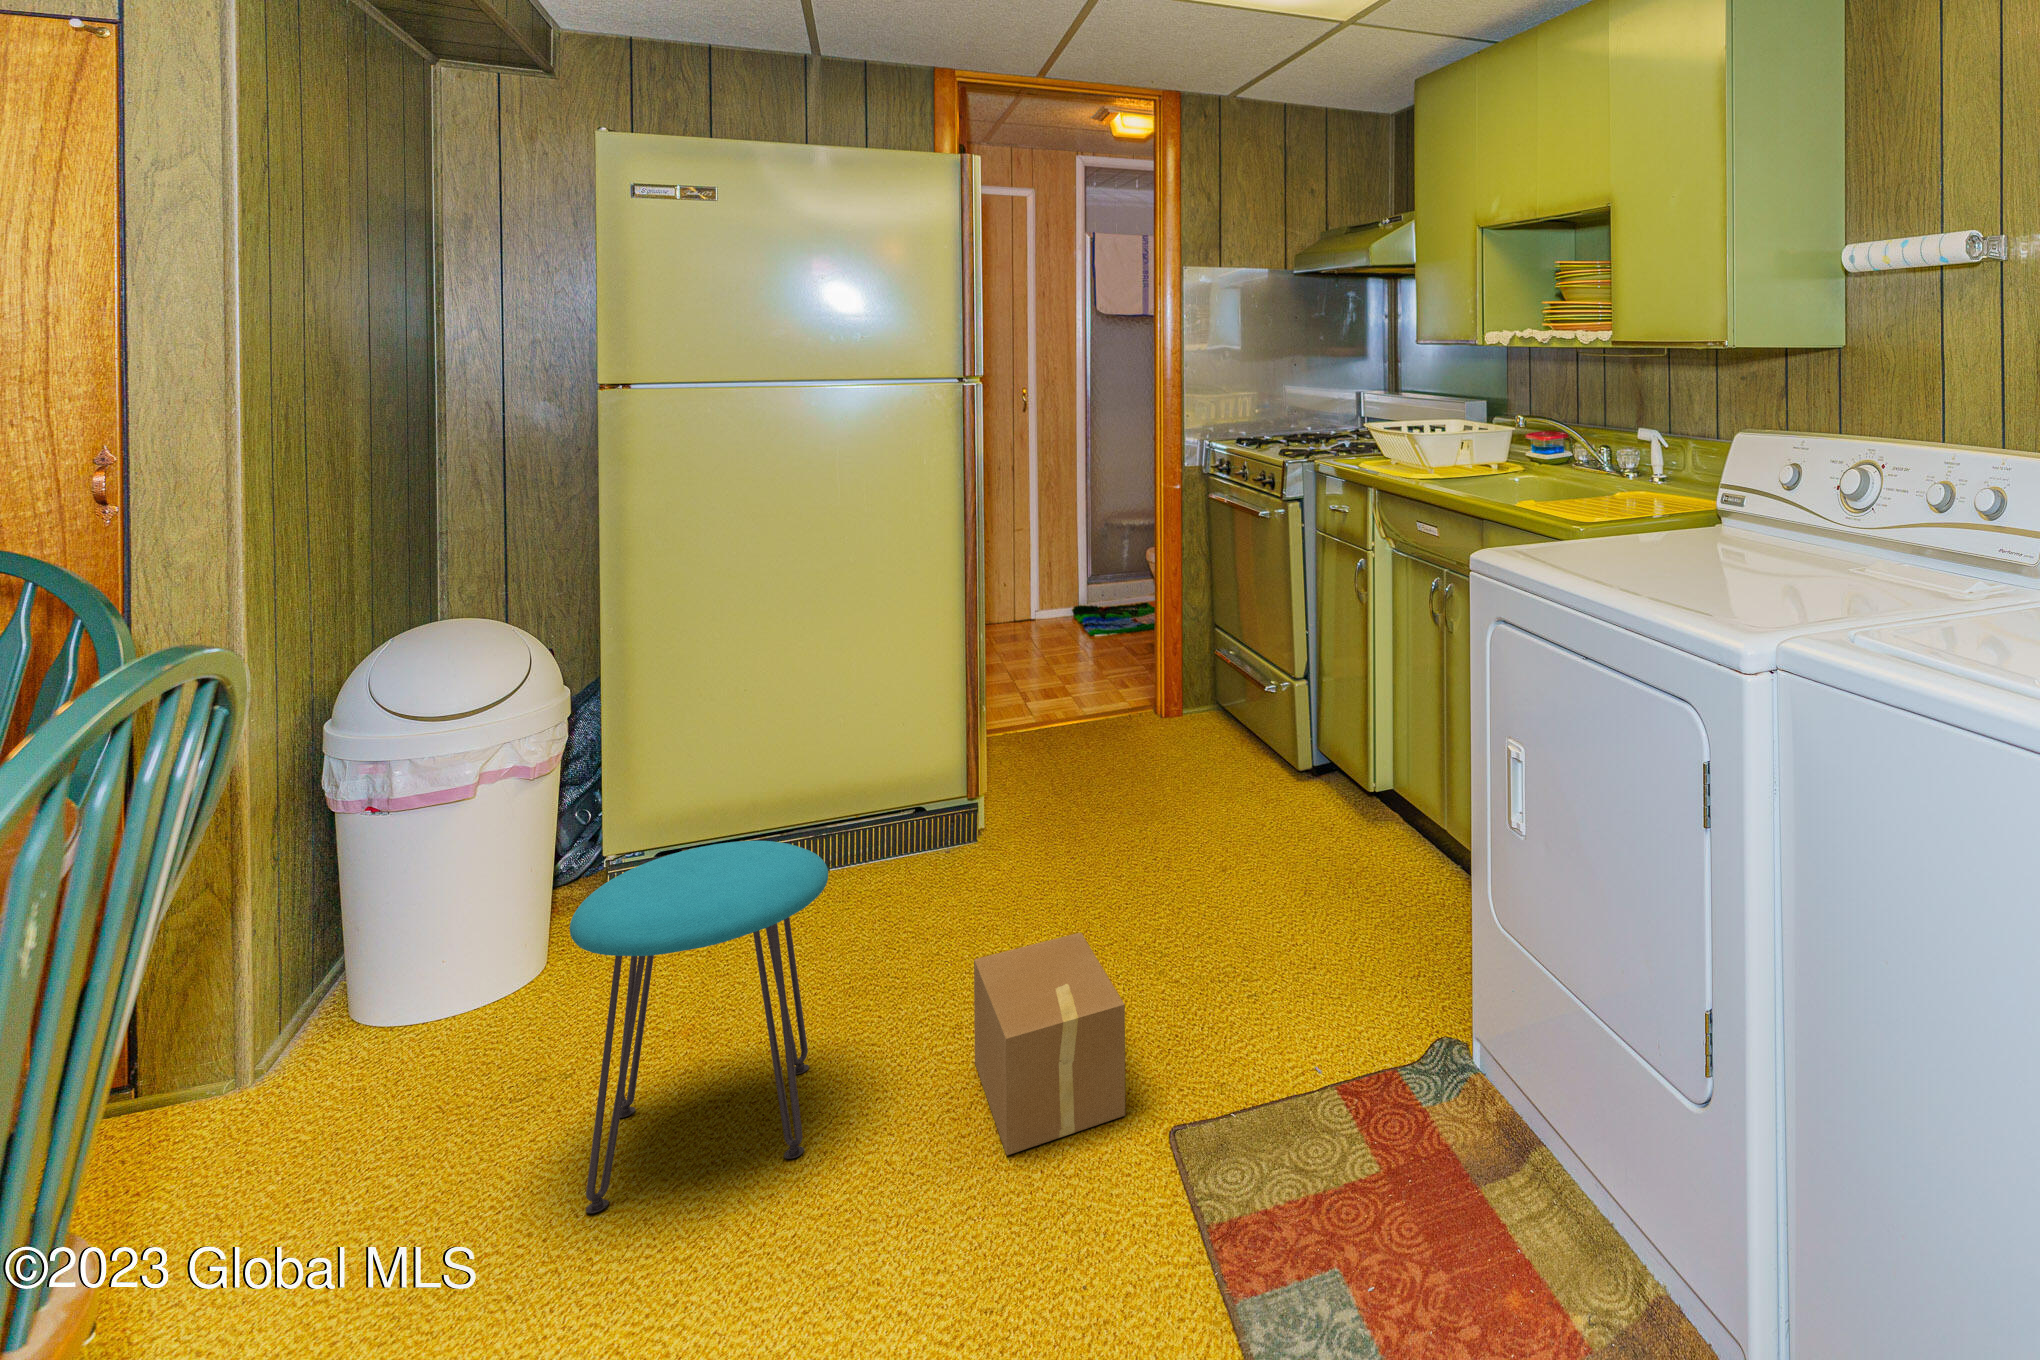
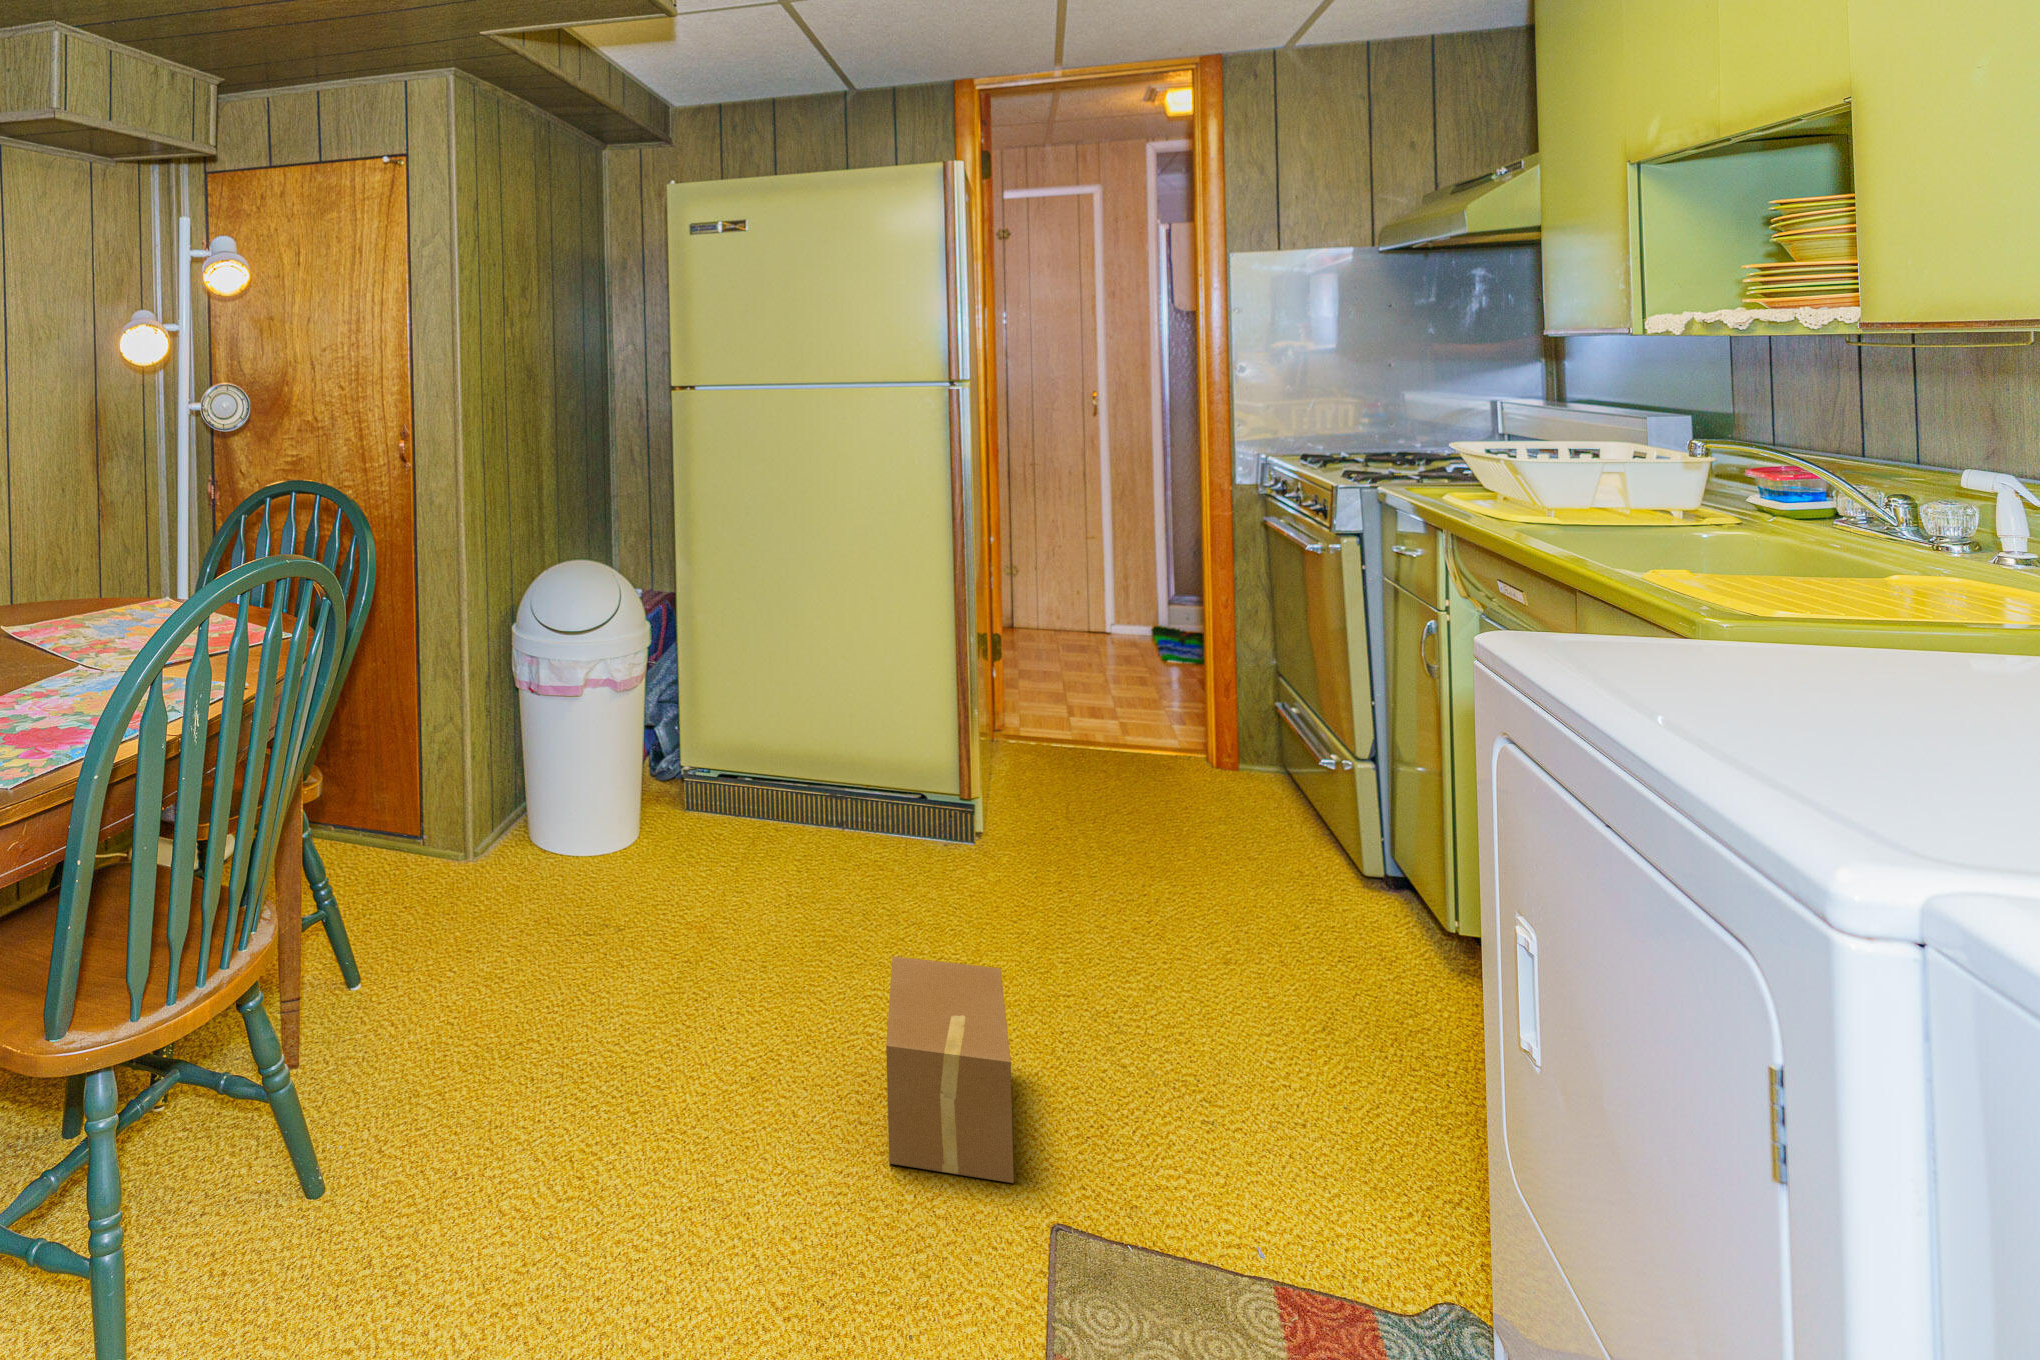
stool: present [570,841,828,1213] -> none [587,779,768,1075]

